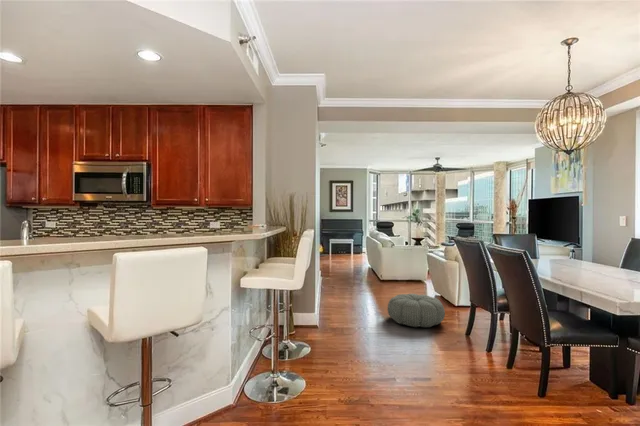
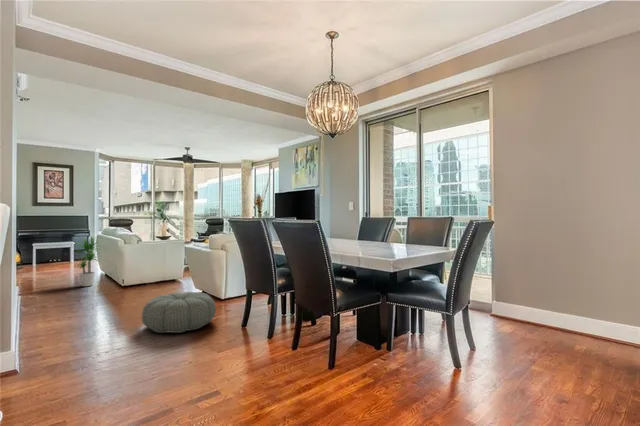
potted plant: none [349,238,372,276] -> present [78,237,100,286]

